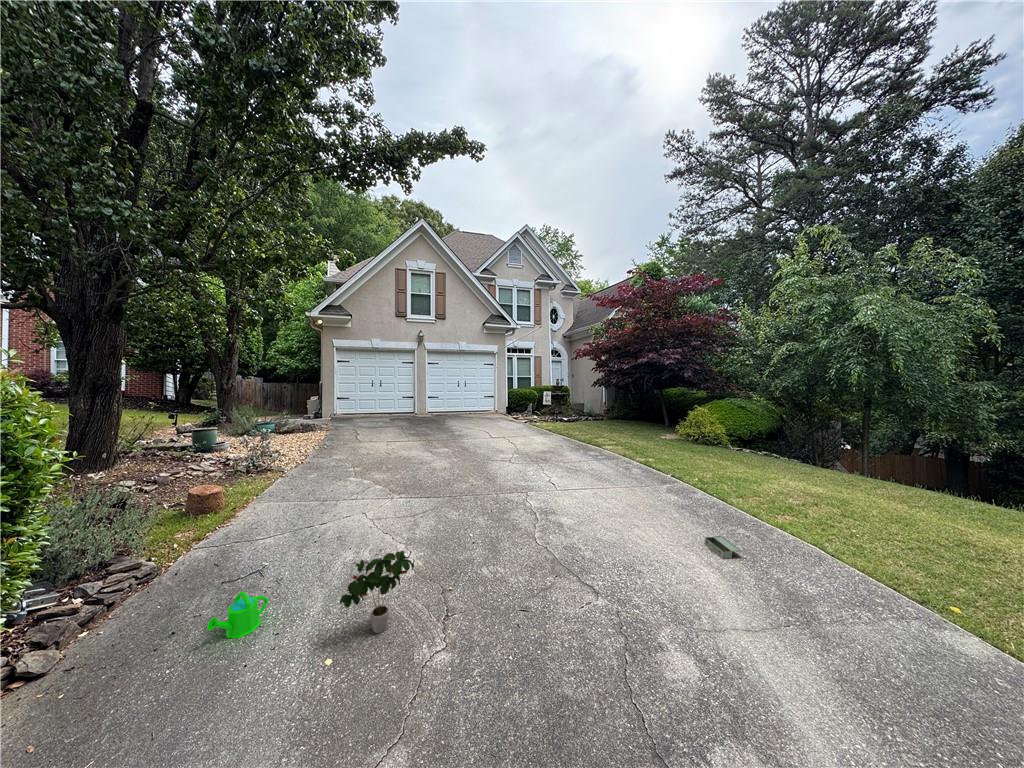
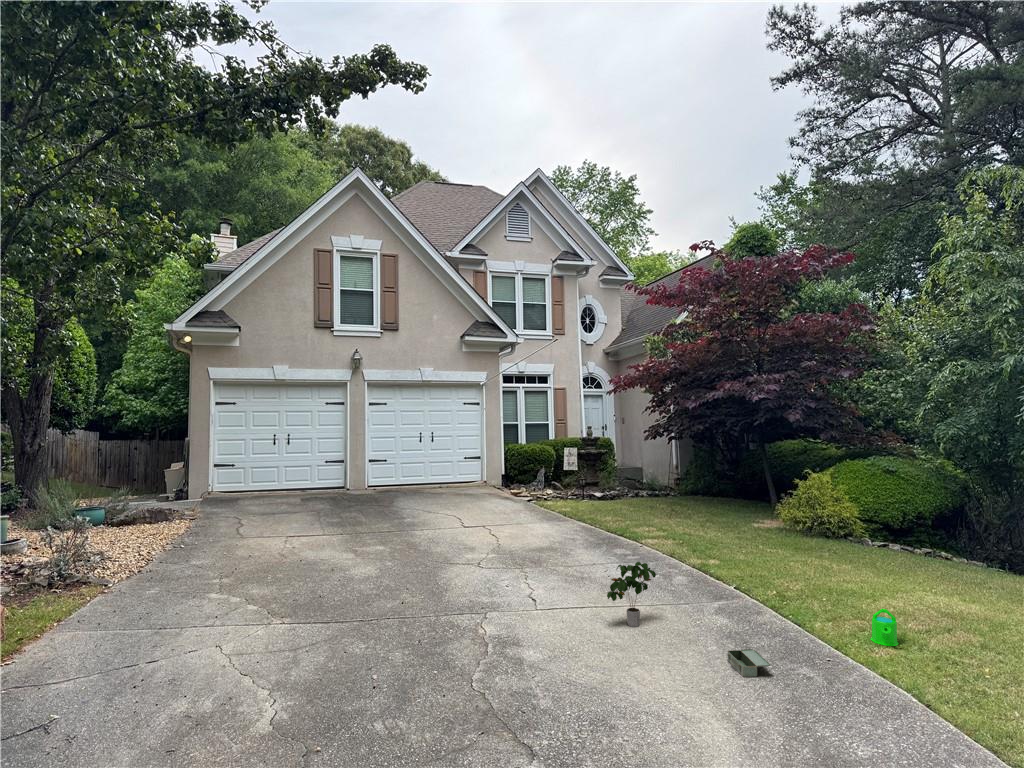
potted plant: present [340,551,414,633] -> present [607,562,656,627]
watering can: present [207,591,268,638] -> present [870,609,899,646]

